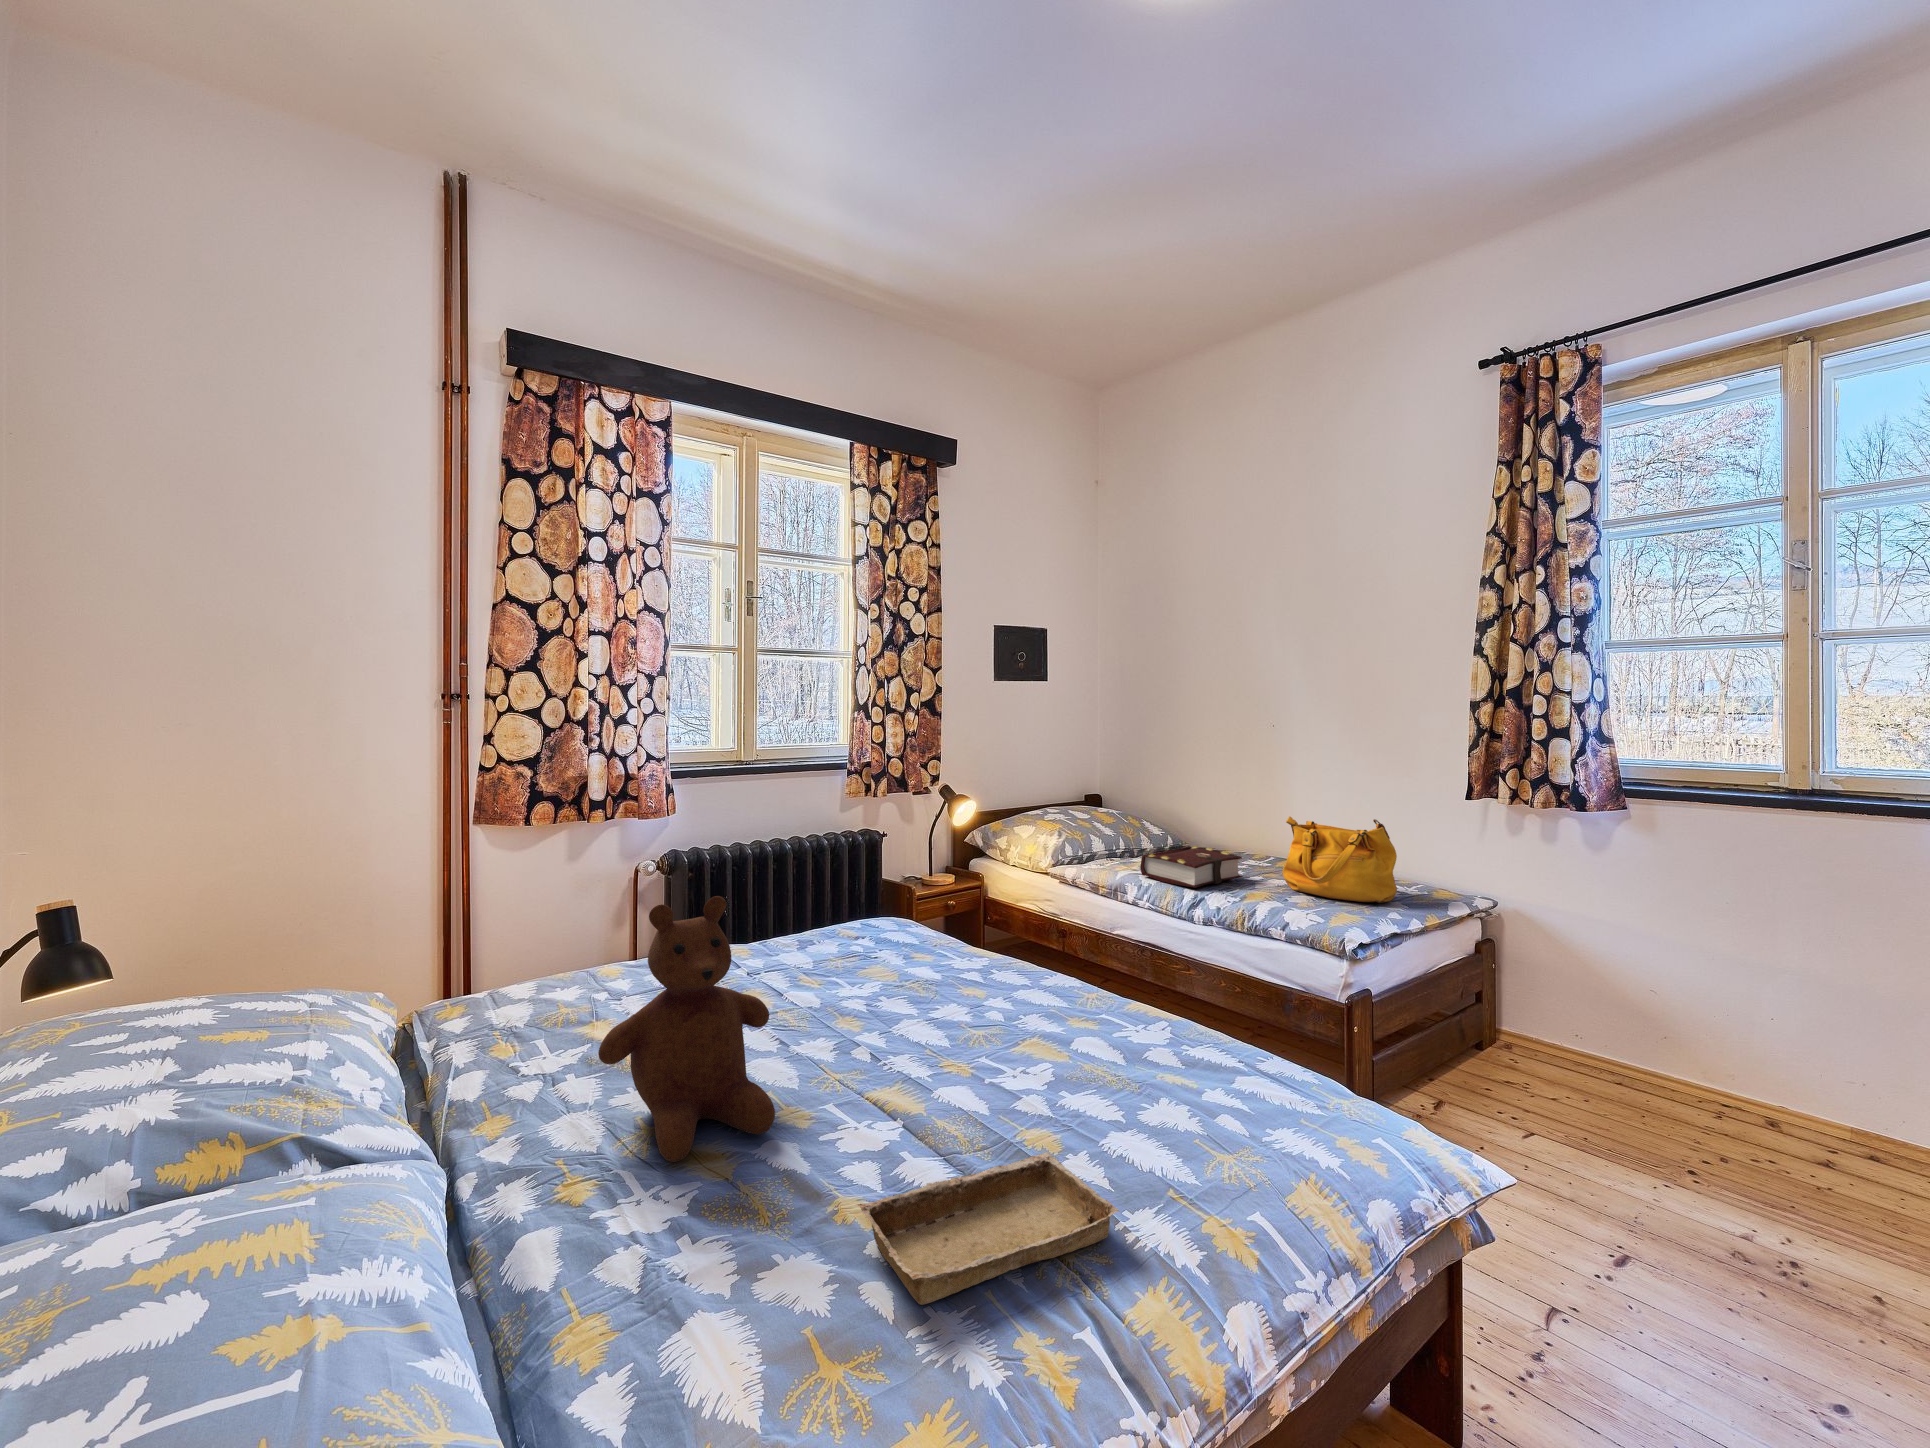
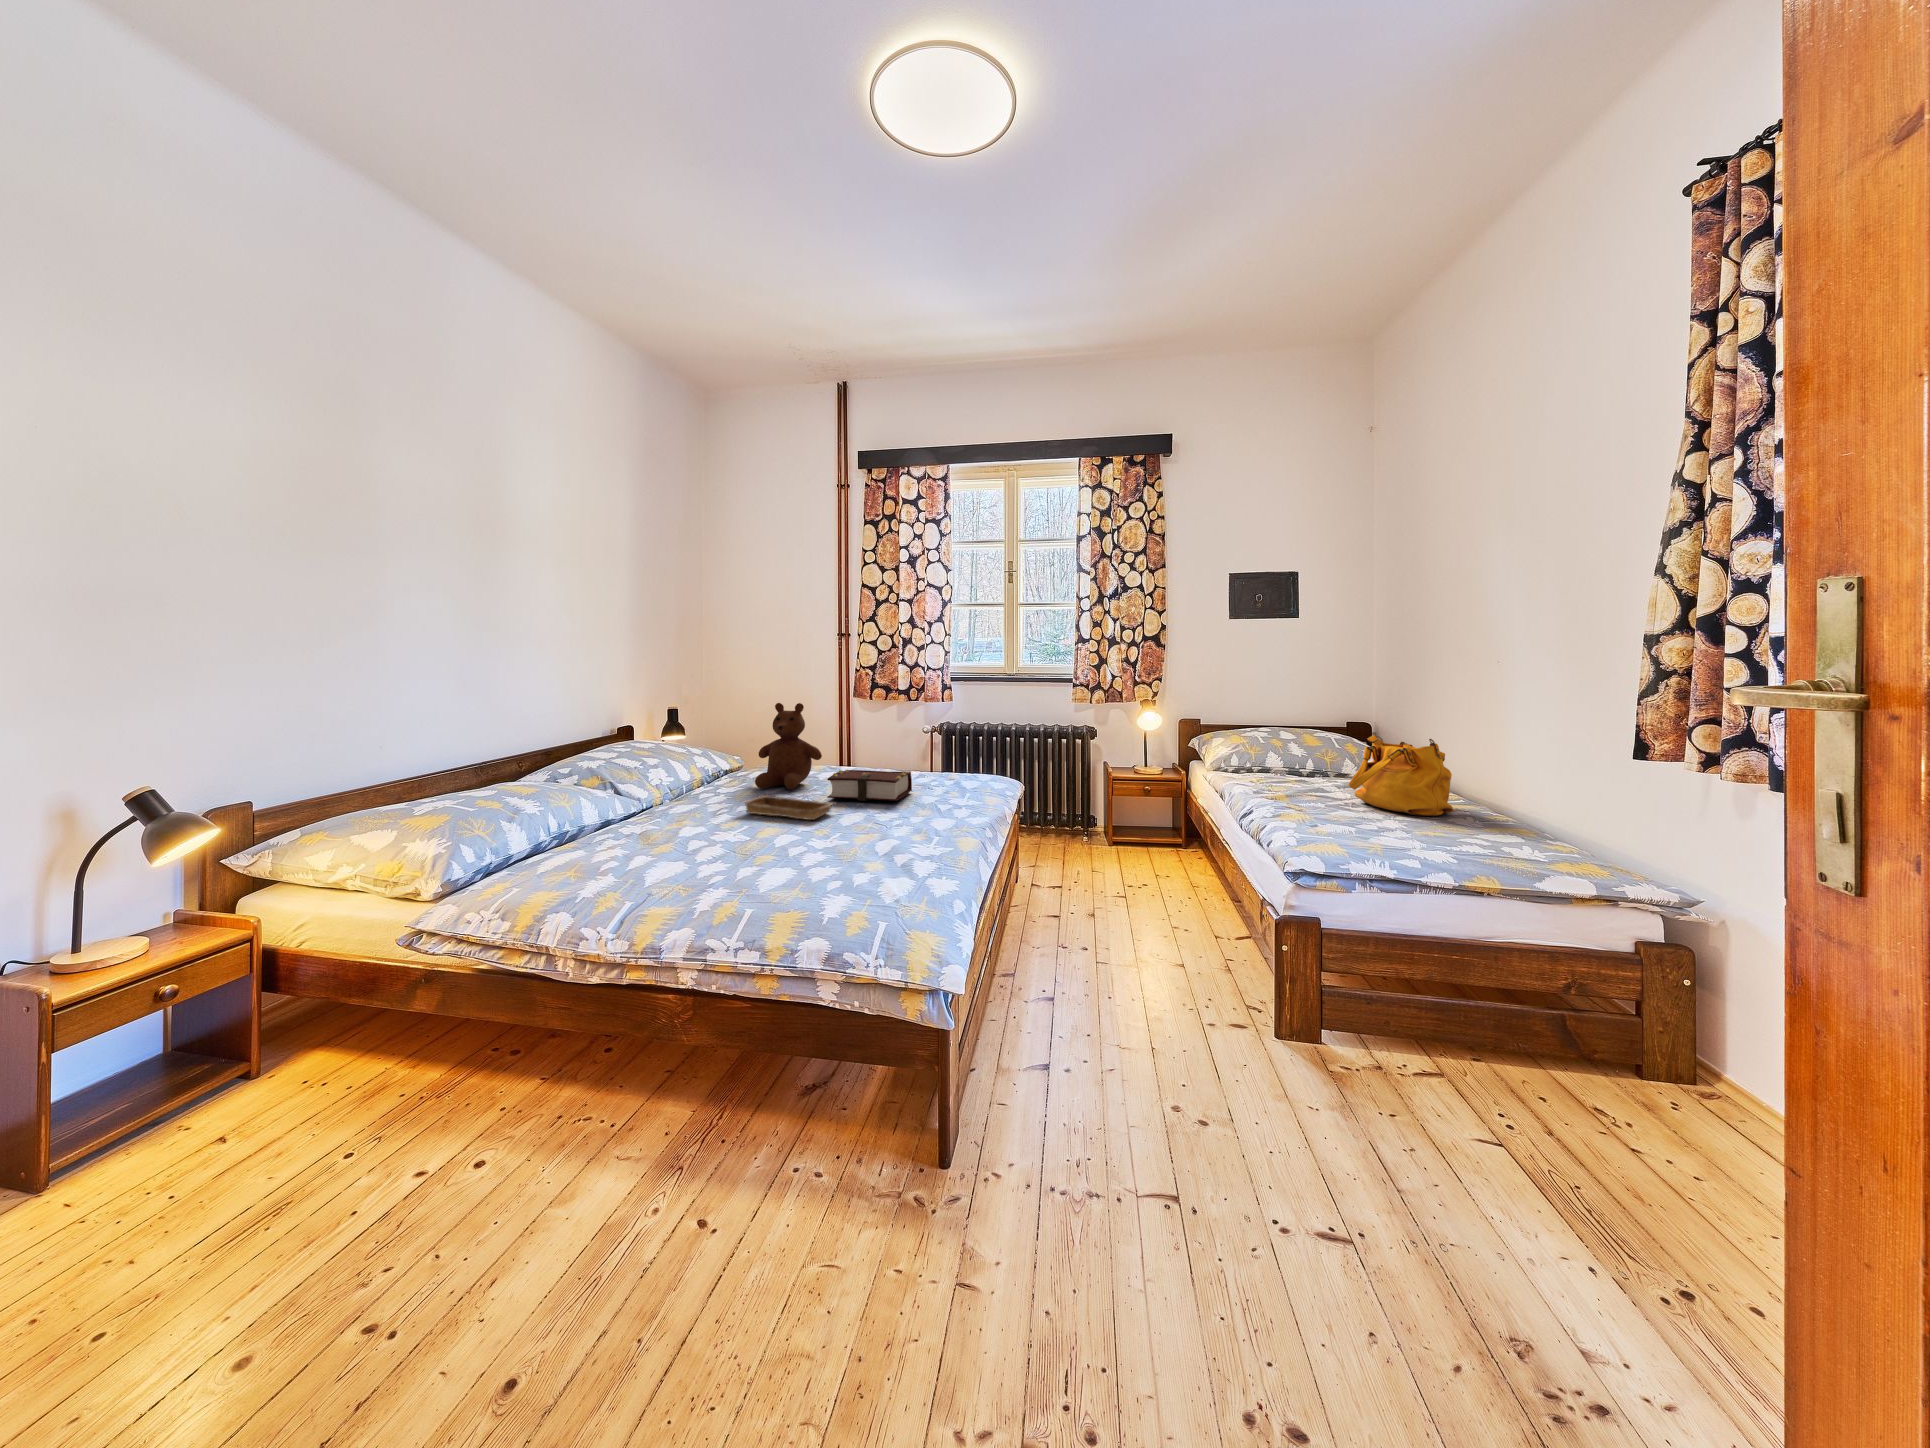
book: present [1141,846,1243,888] -> present [827,770,912,801]

